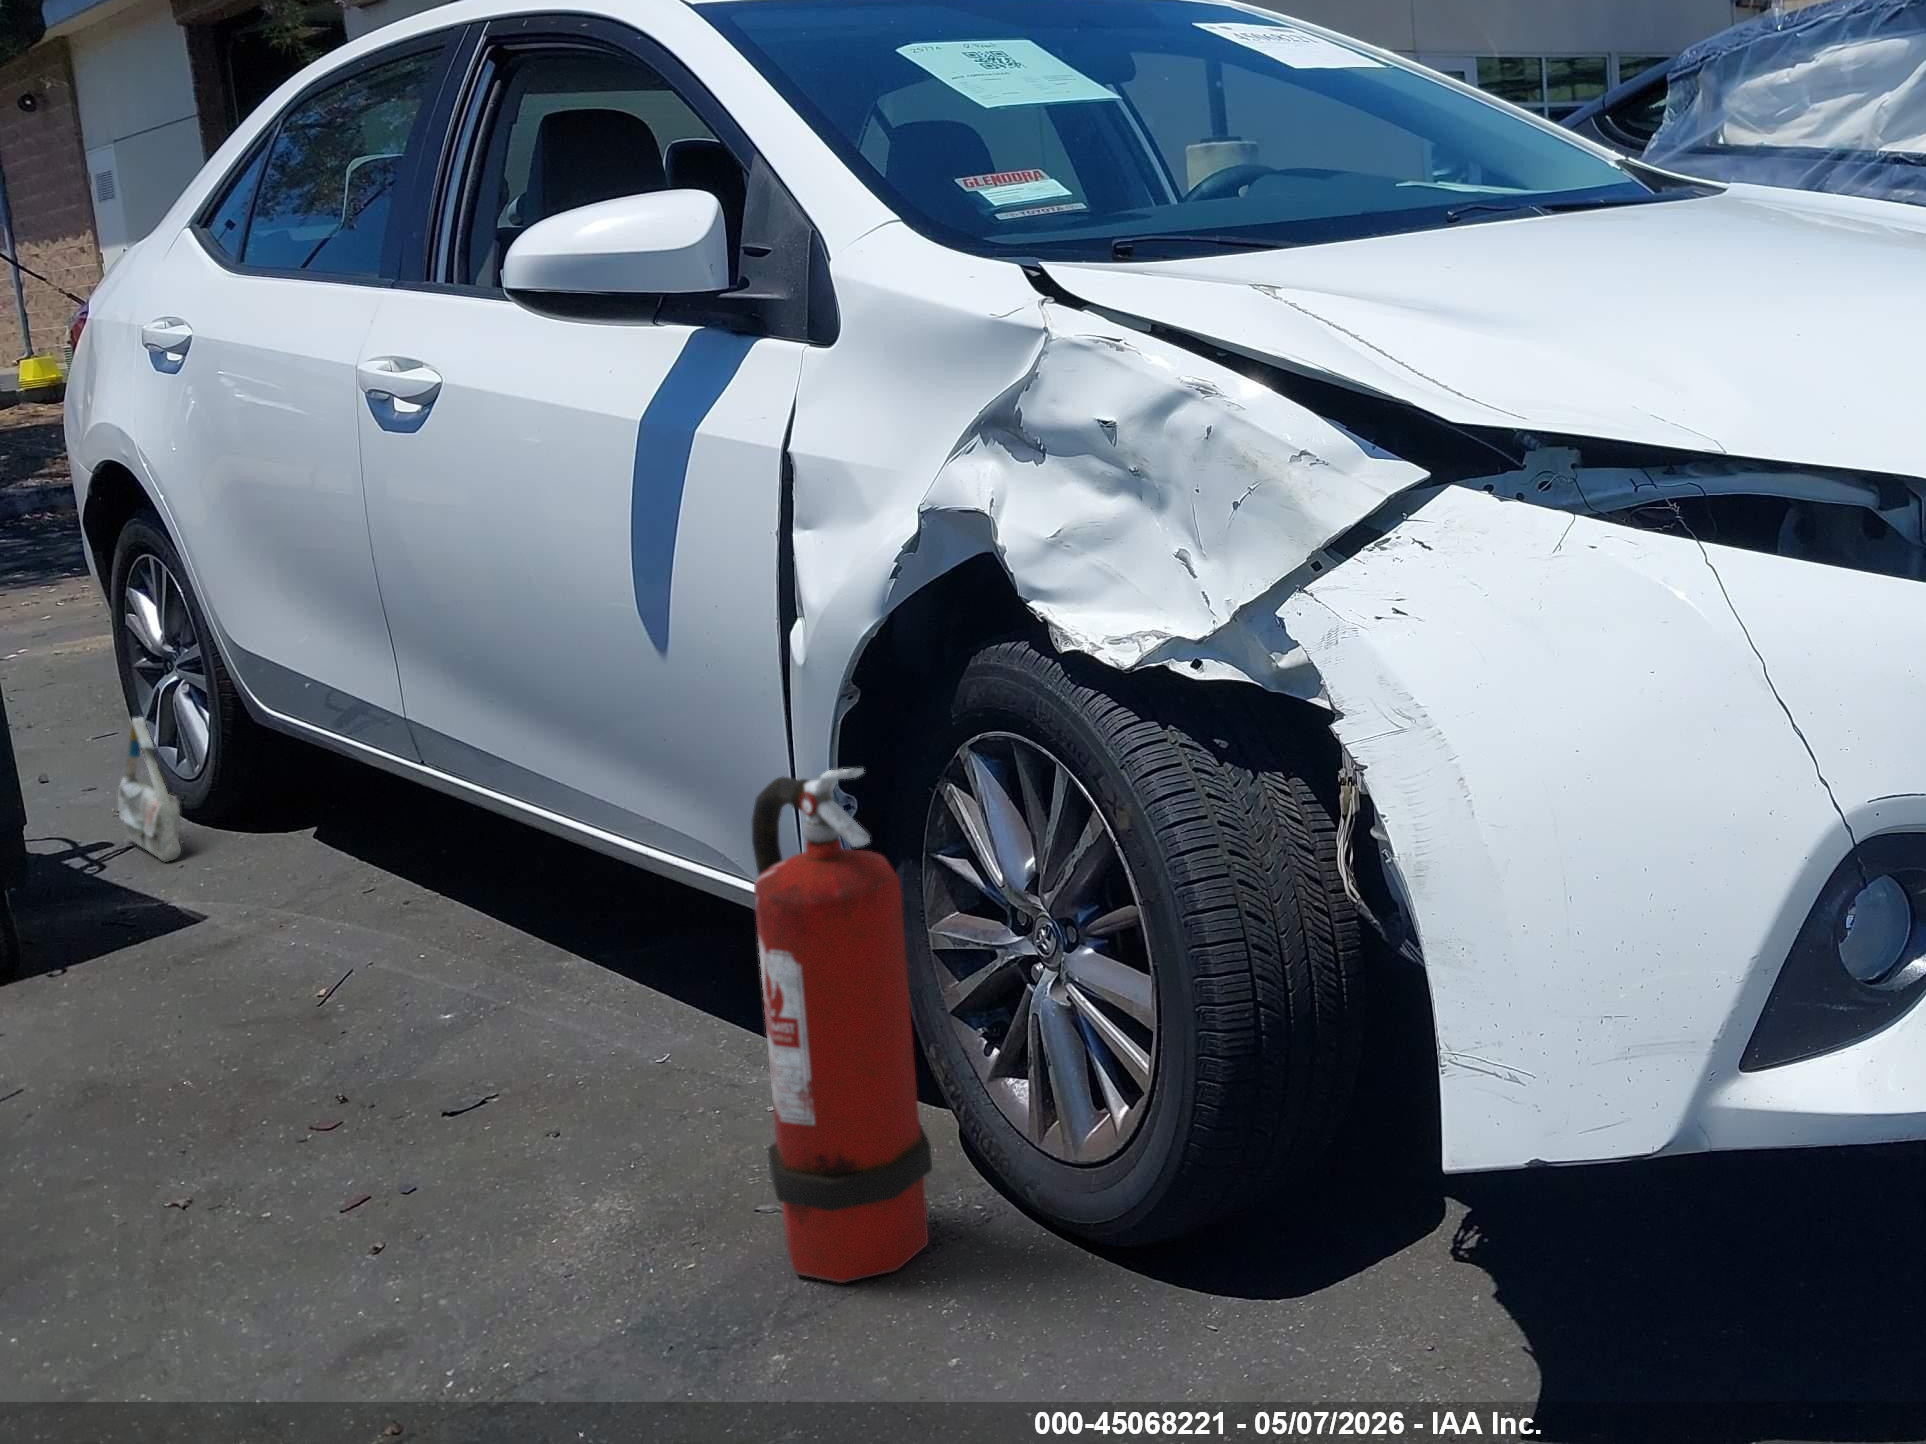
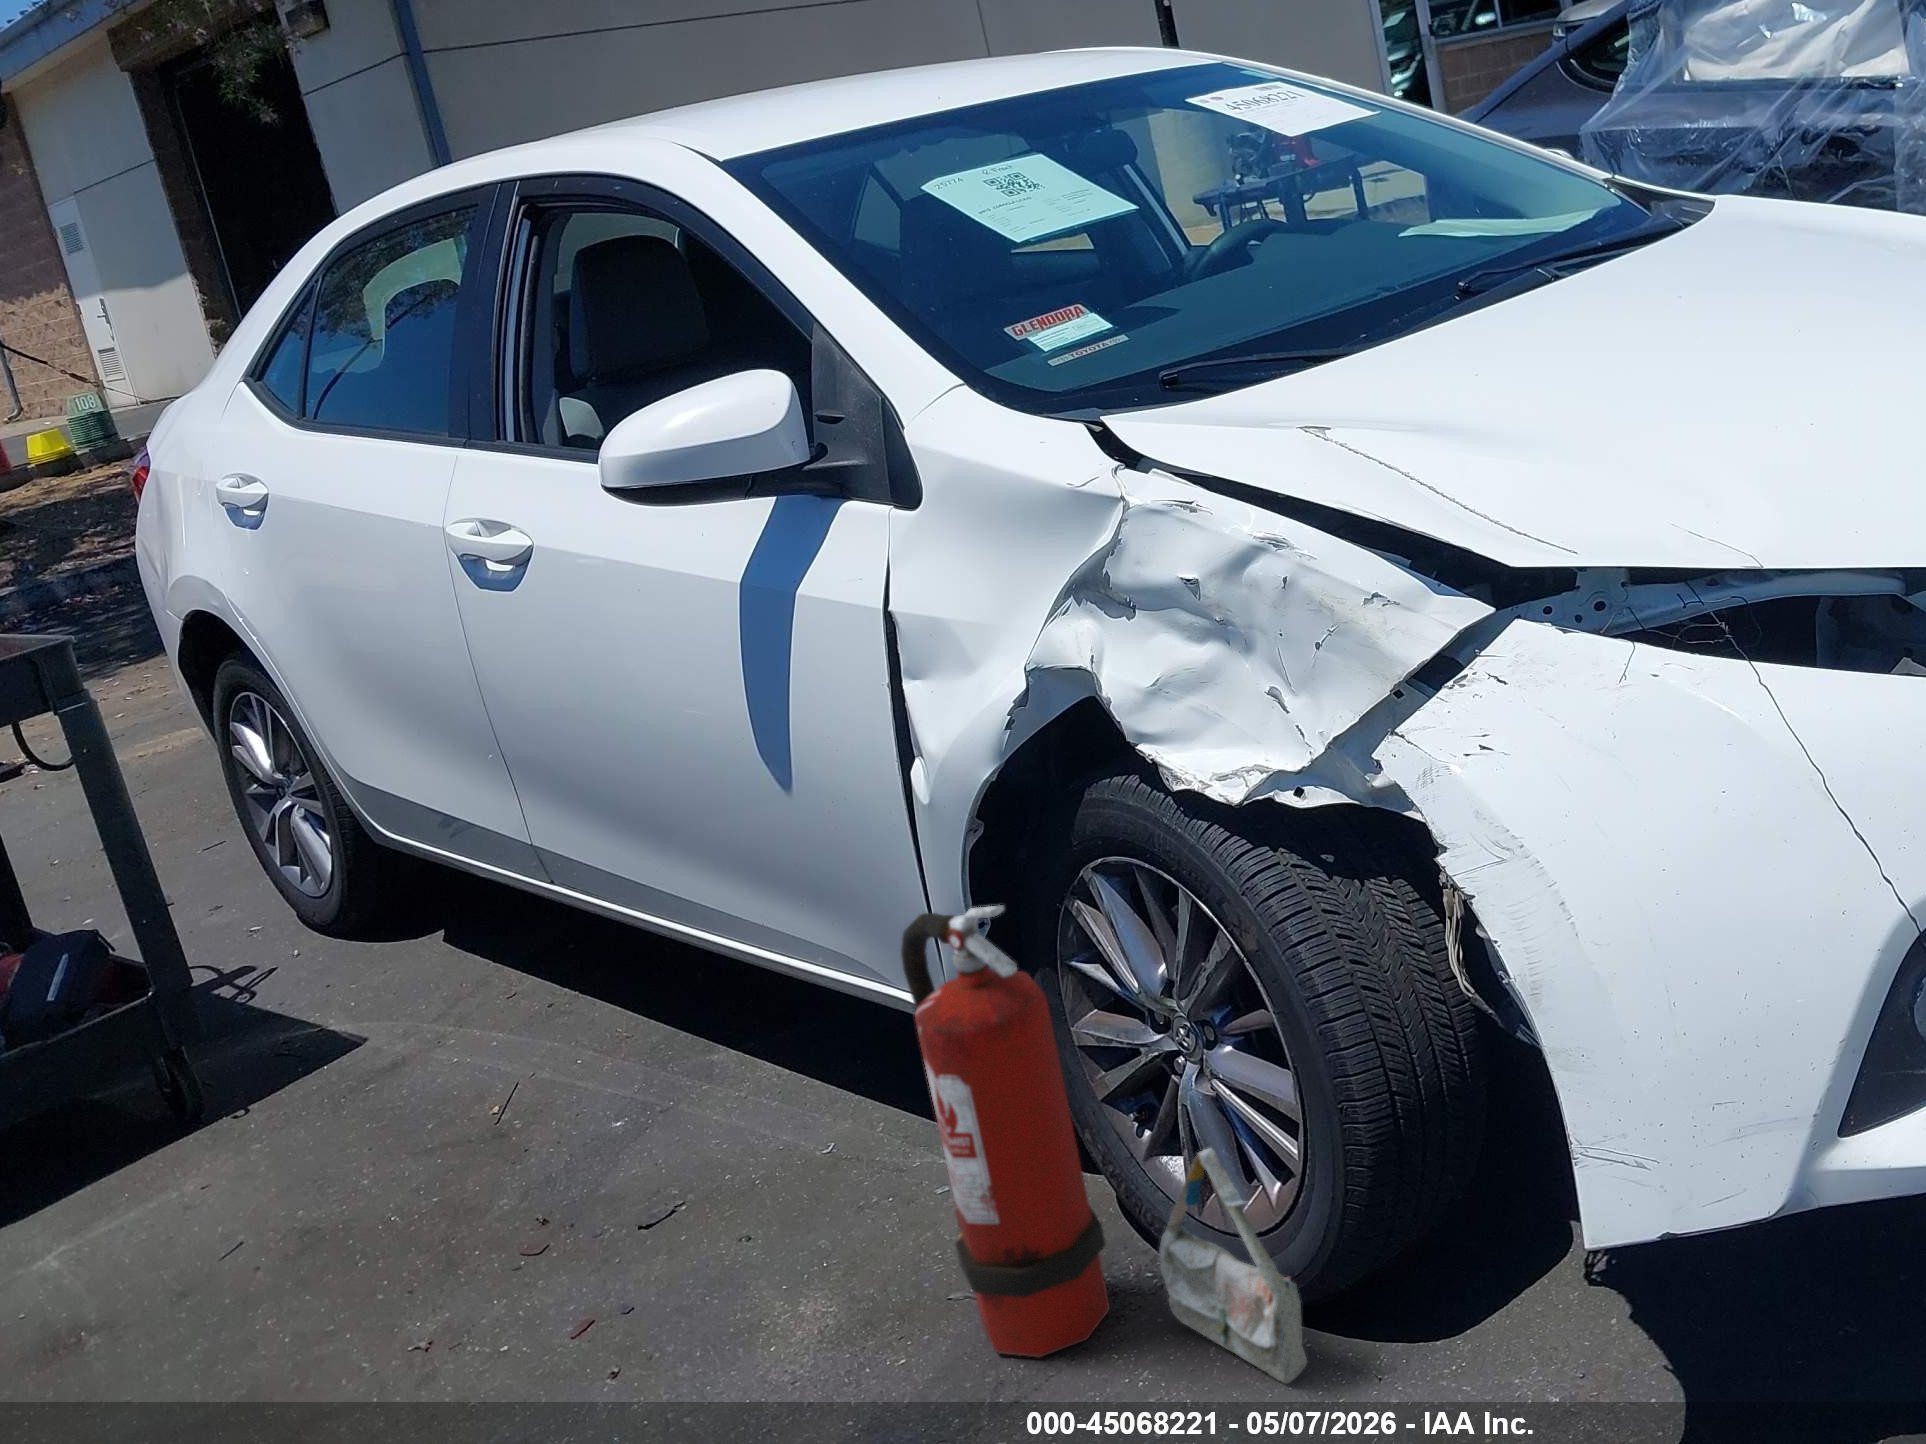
bag: present [118,717,181,862] -> present [1159,1148,1307,1384]

